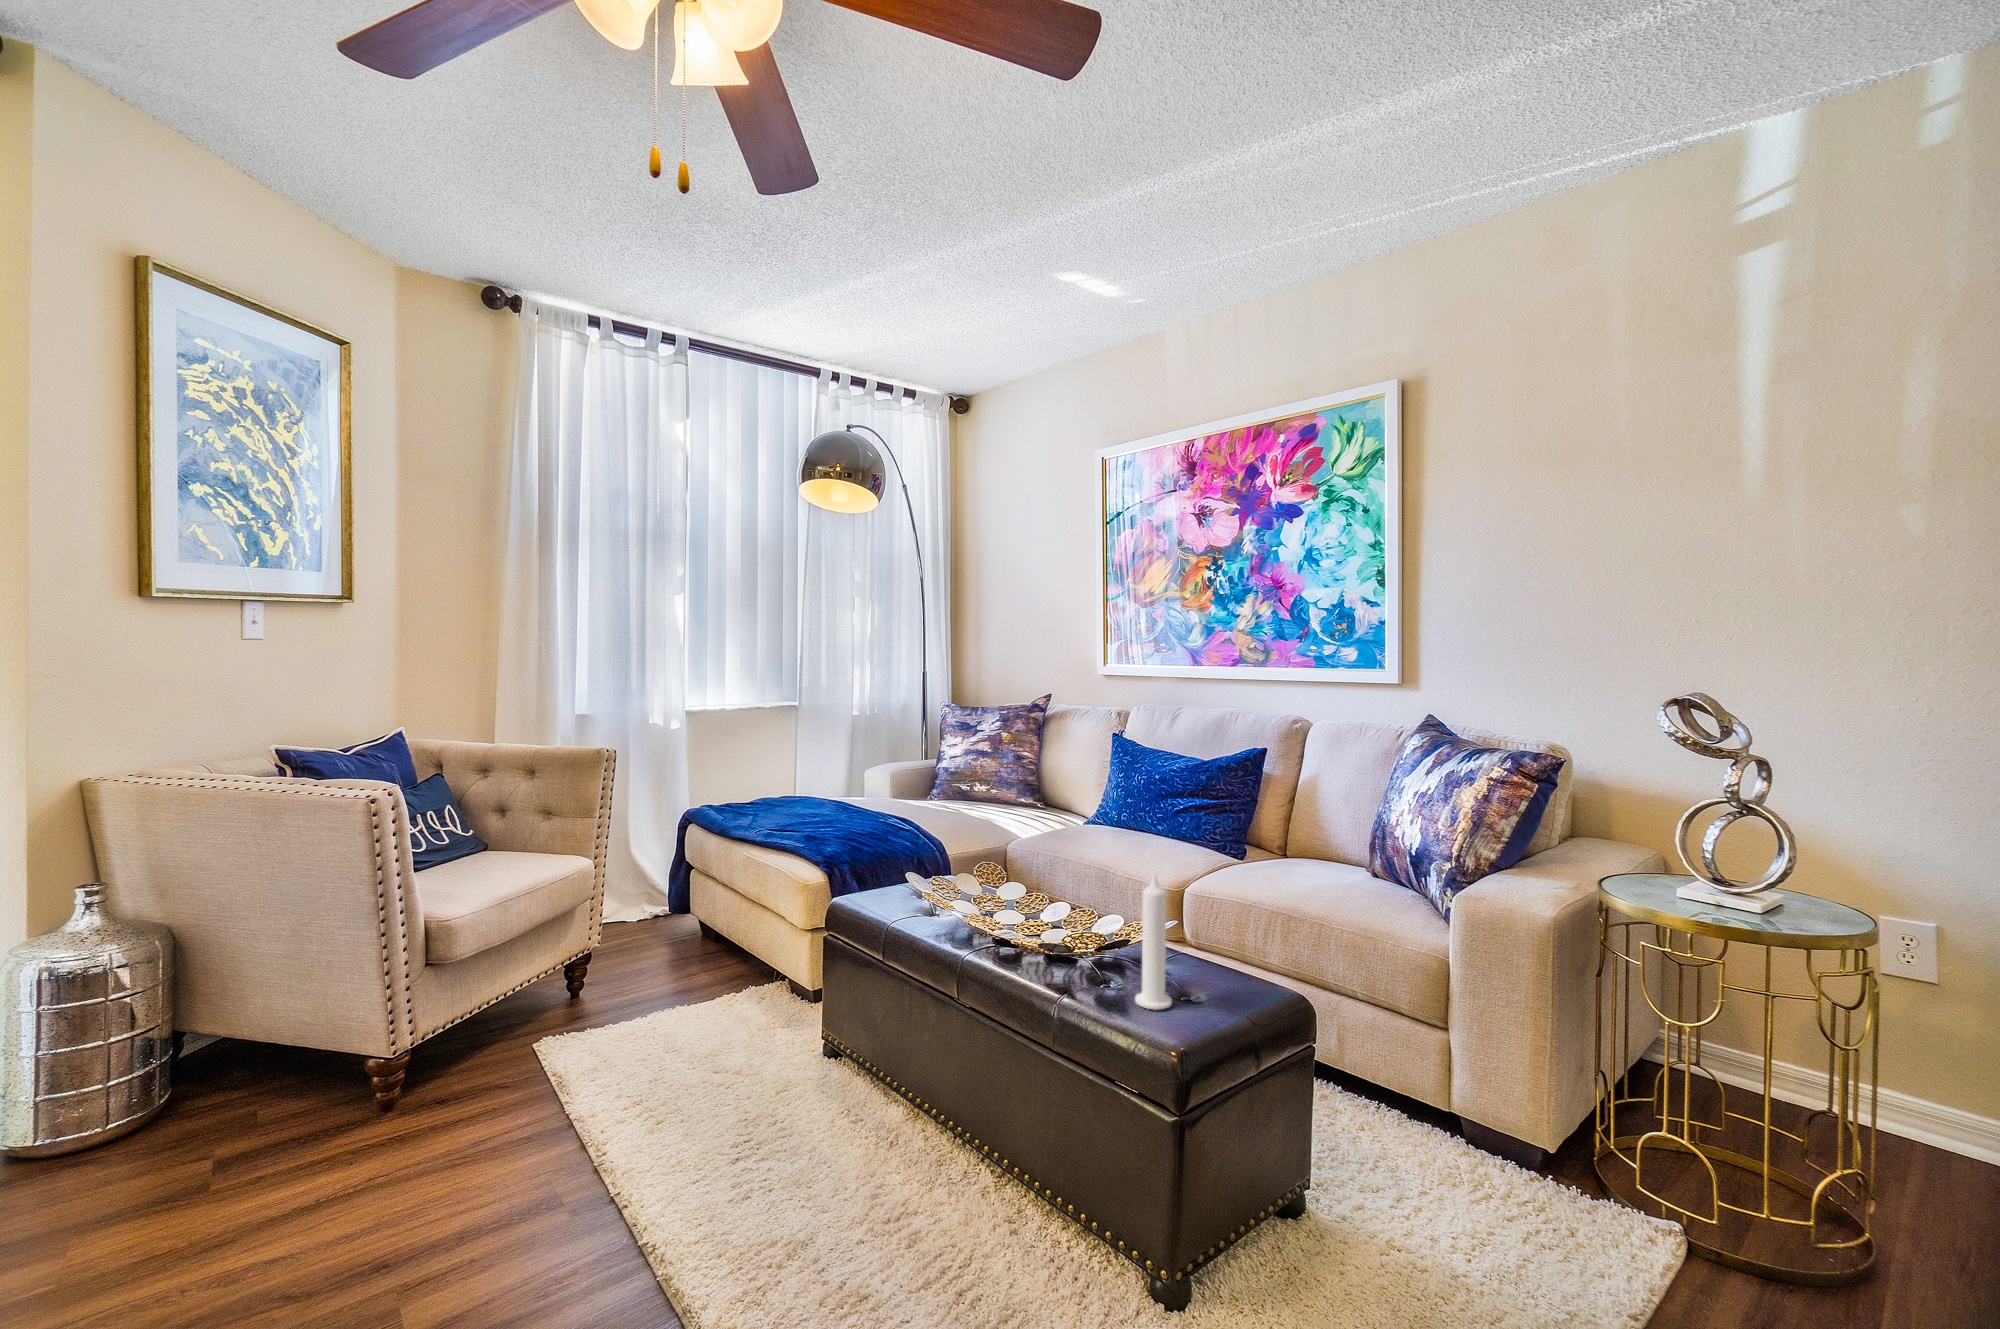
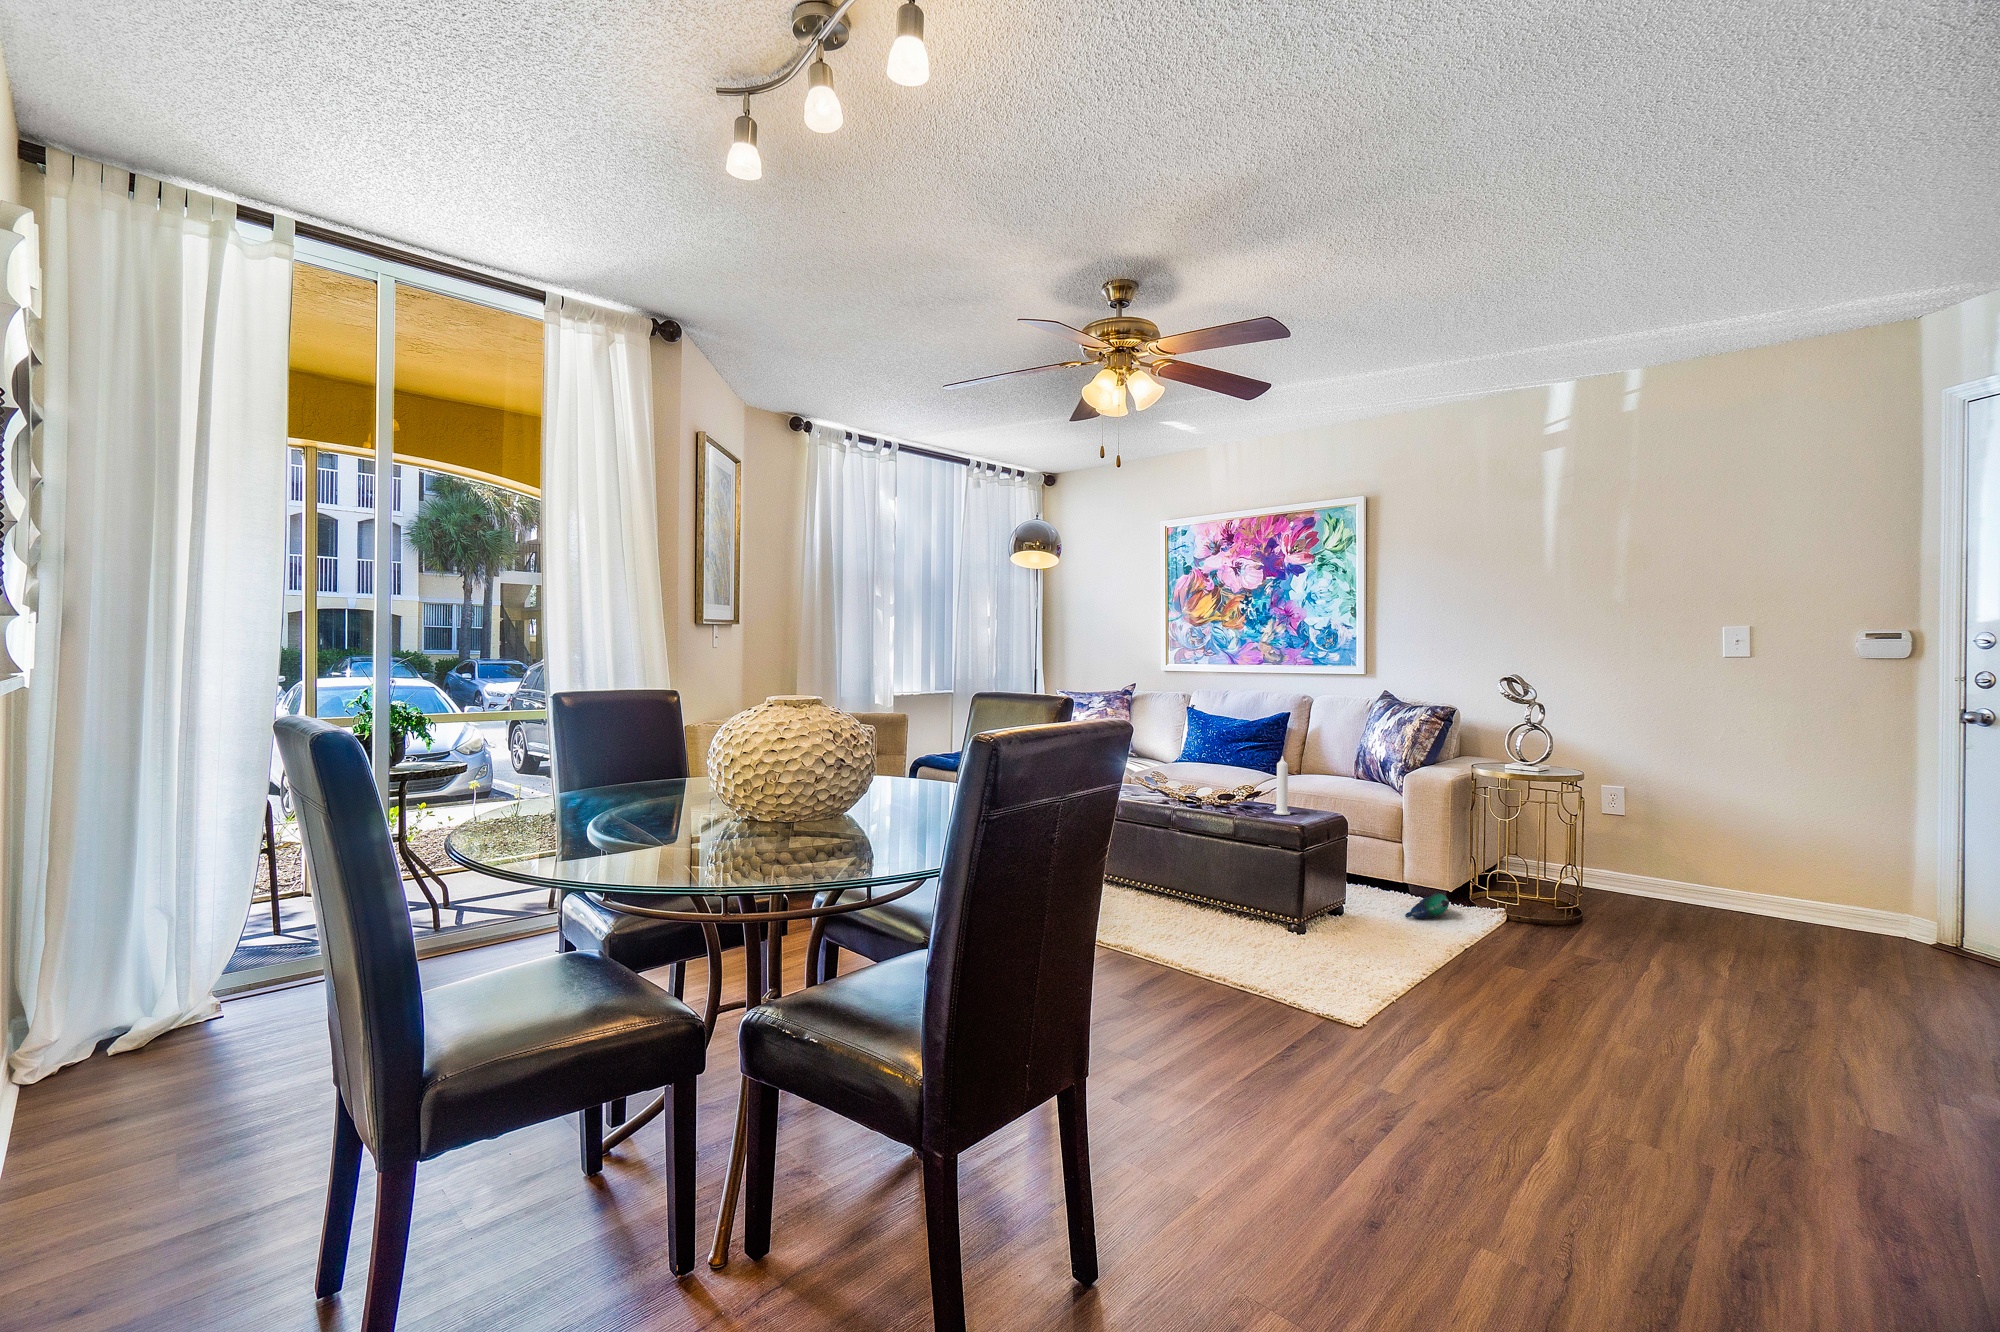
plush toy: none [1442,1172,1548,1258] -> present [1405,893,1449,919]

